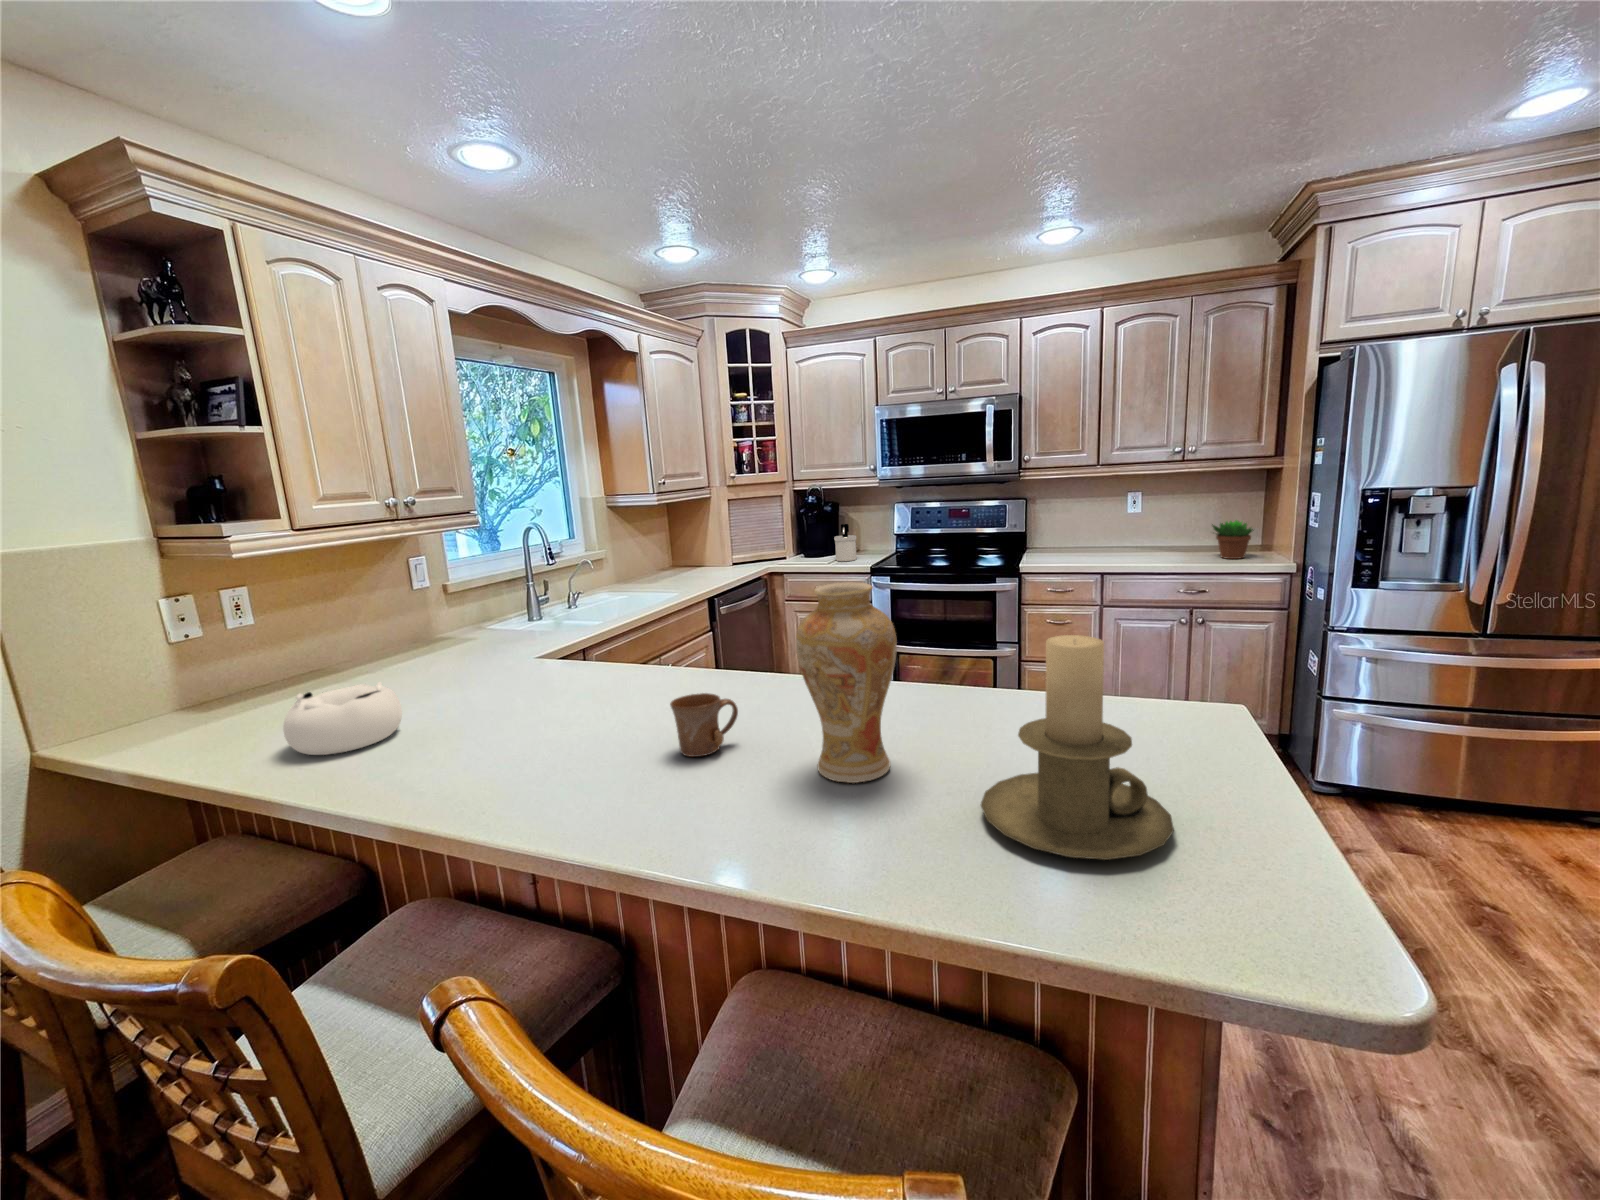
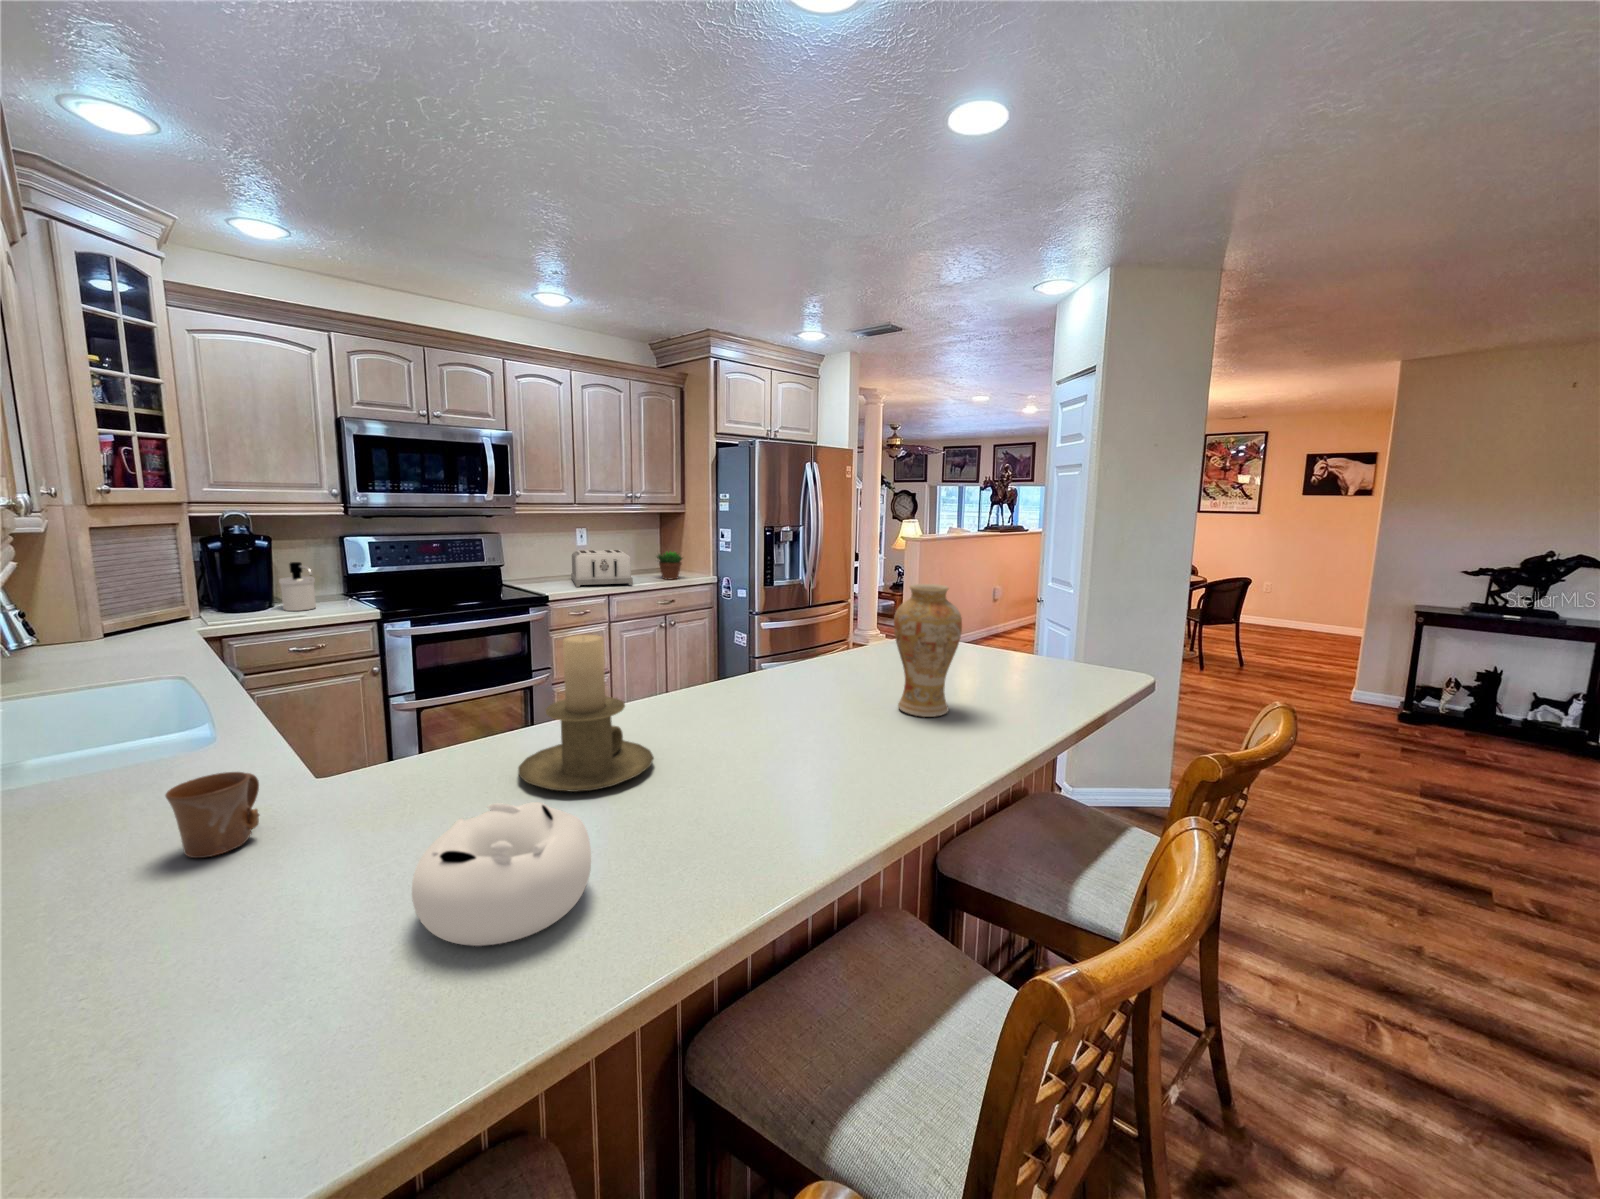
toaster: none [1085,517,1172,562] -> present [571,549,633,587]
candle holder: present [981,635,1174,860] -> present [518,635,654,792]
mug: present [670,693,738,757] -> present [165,772,259,858]

